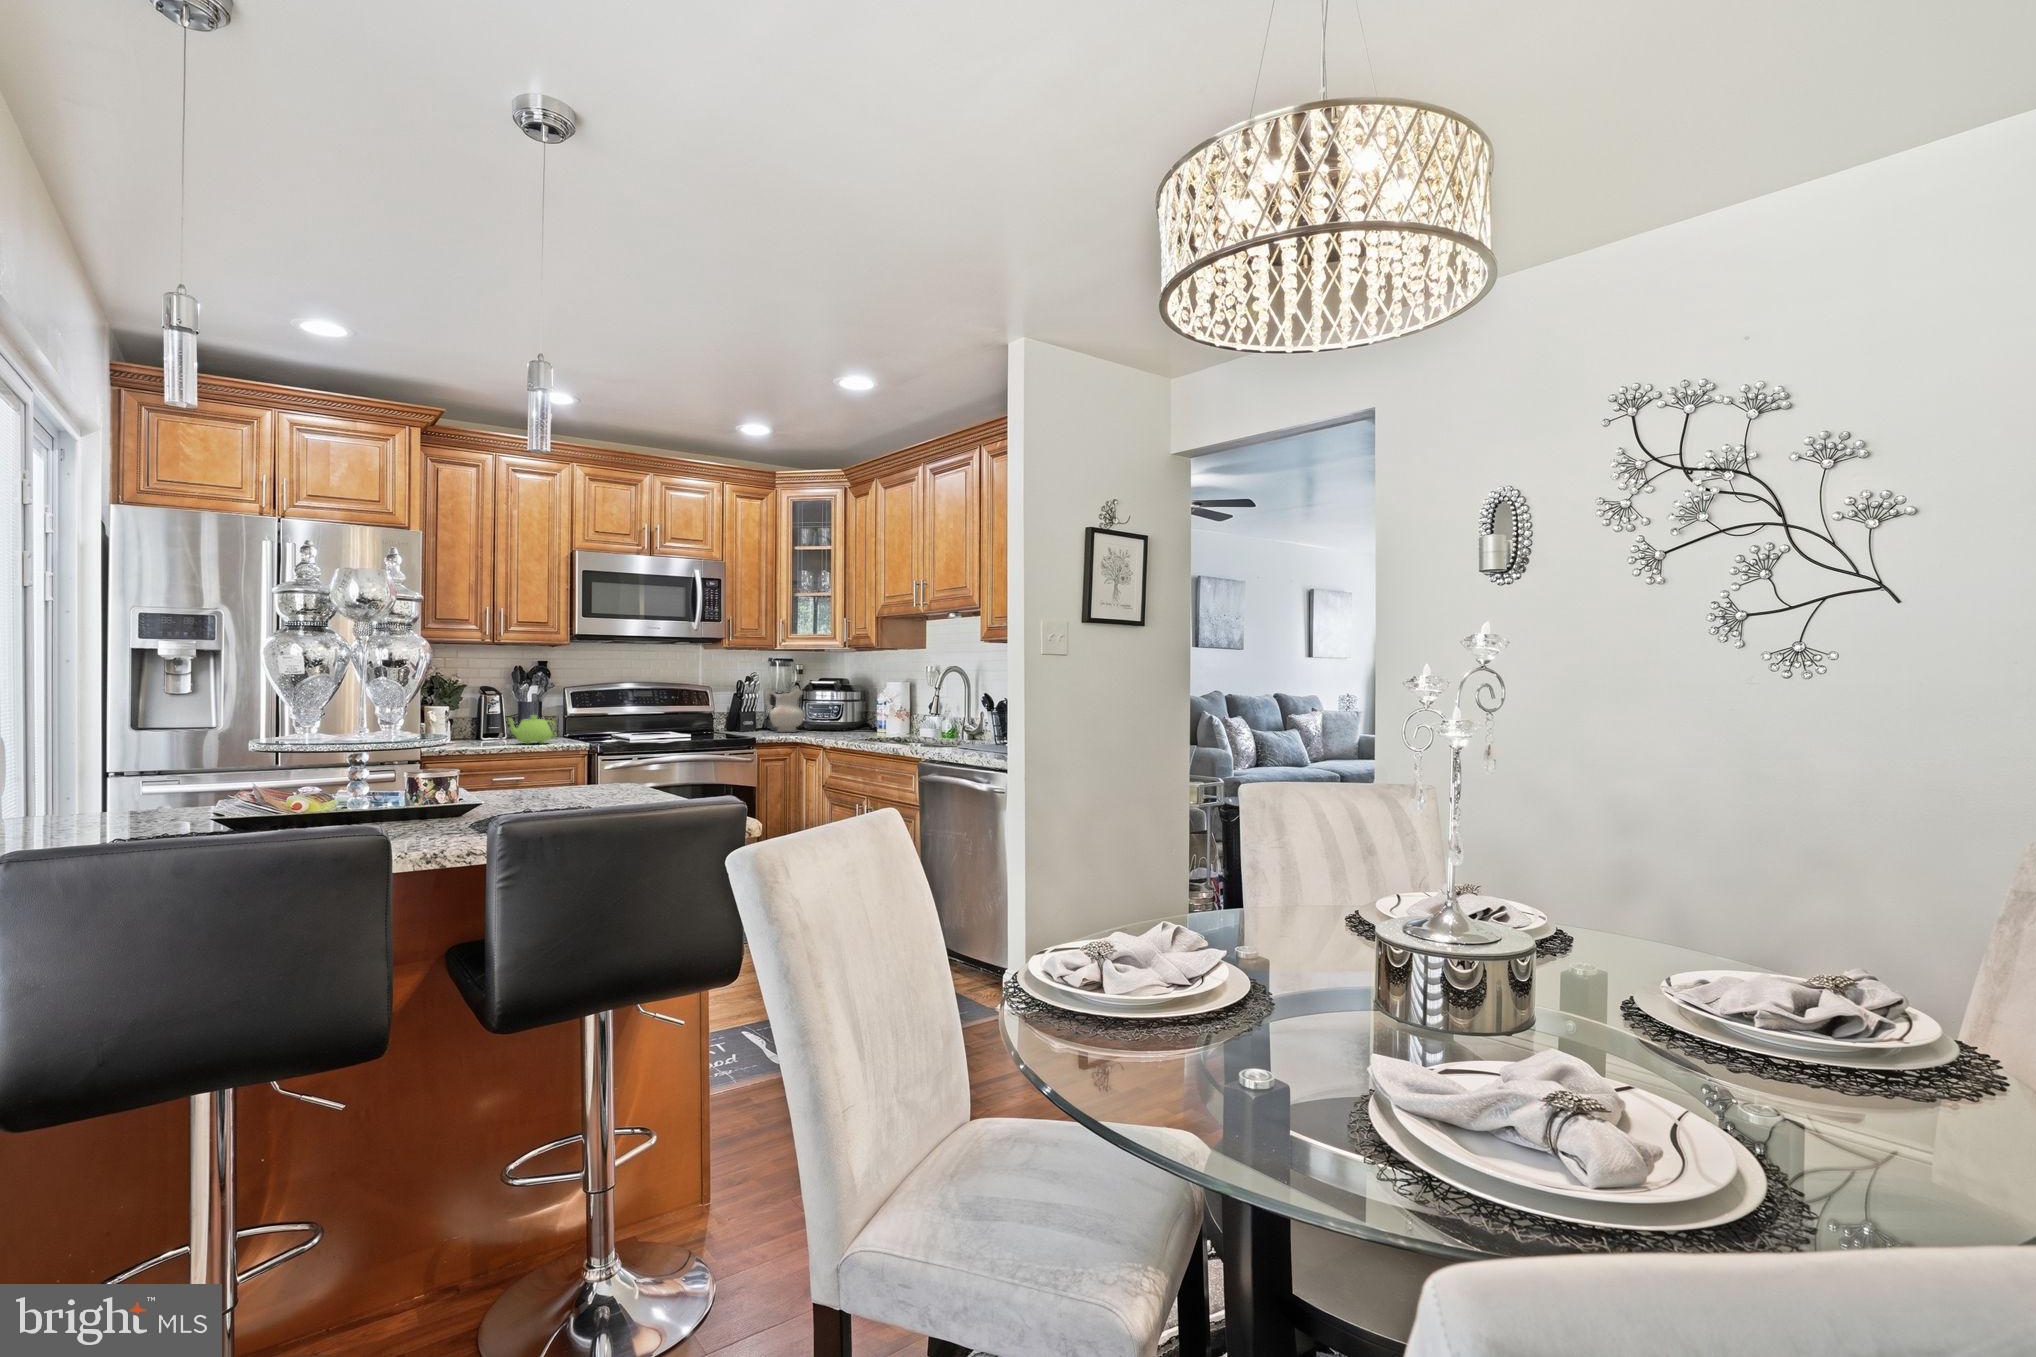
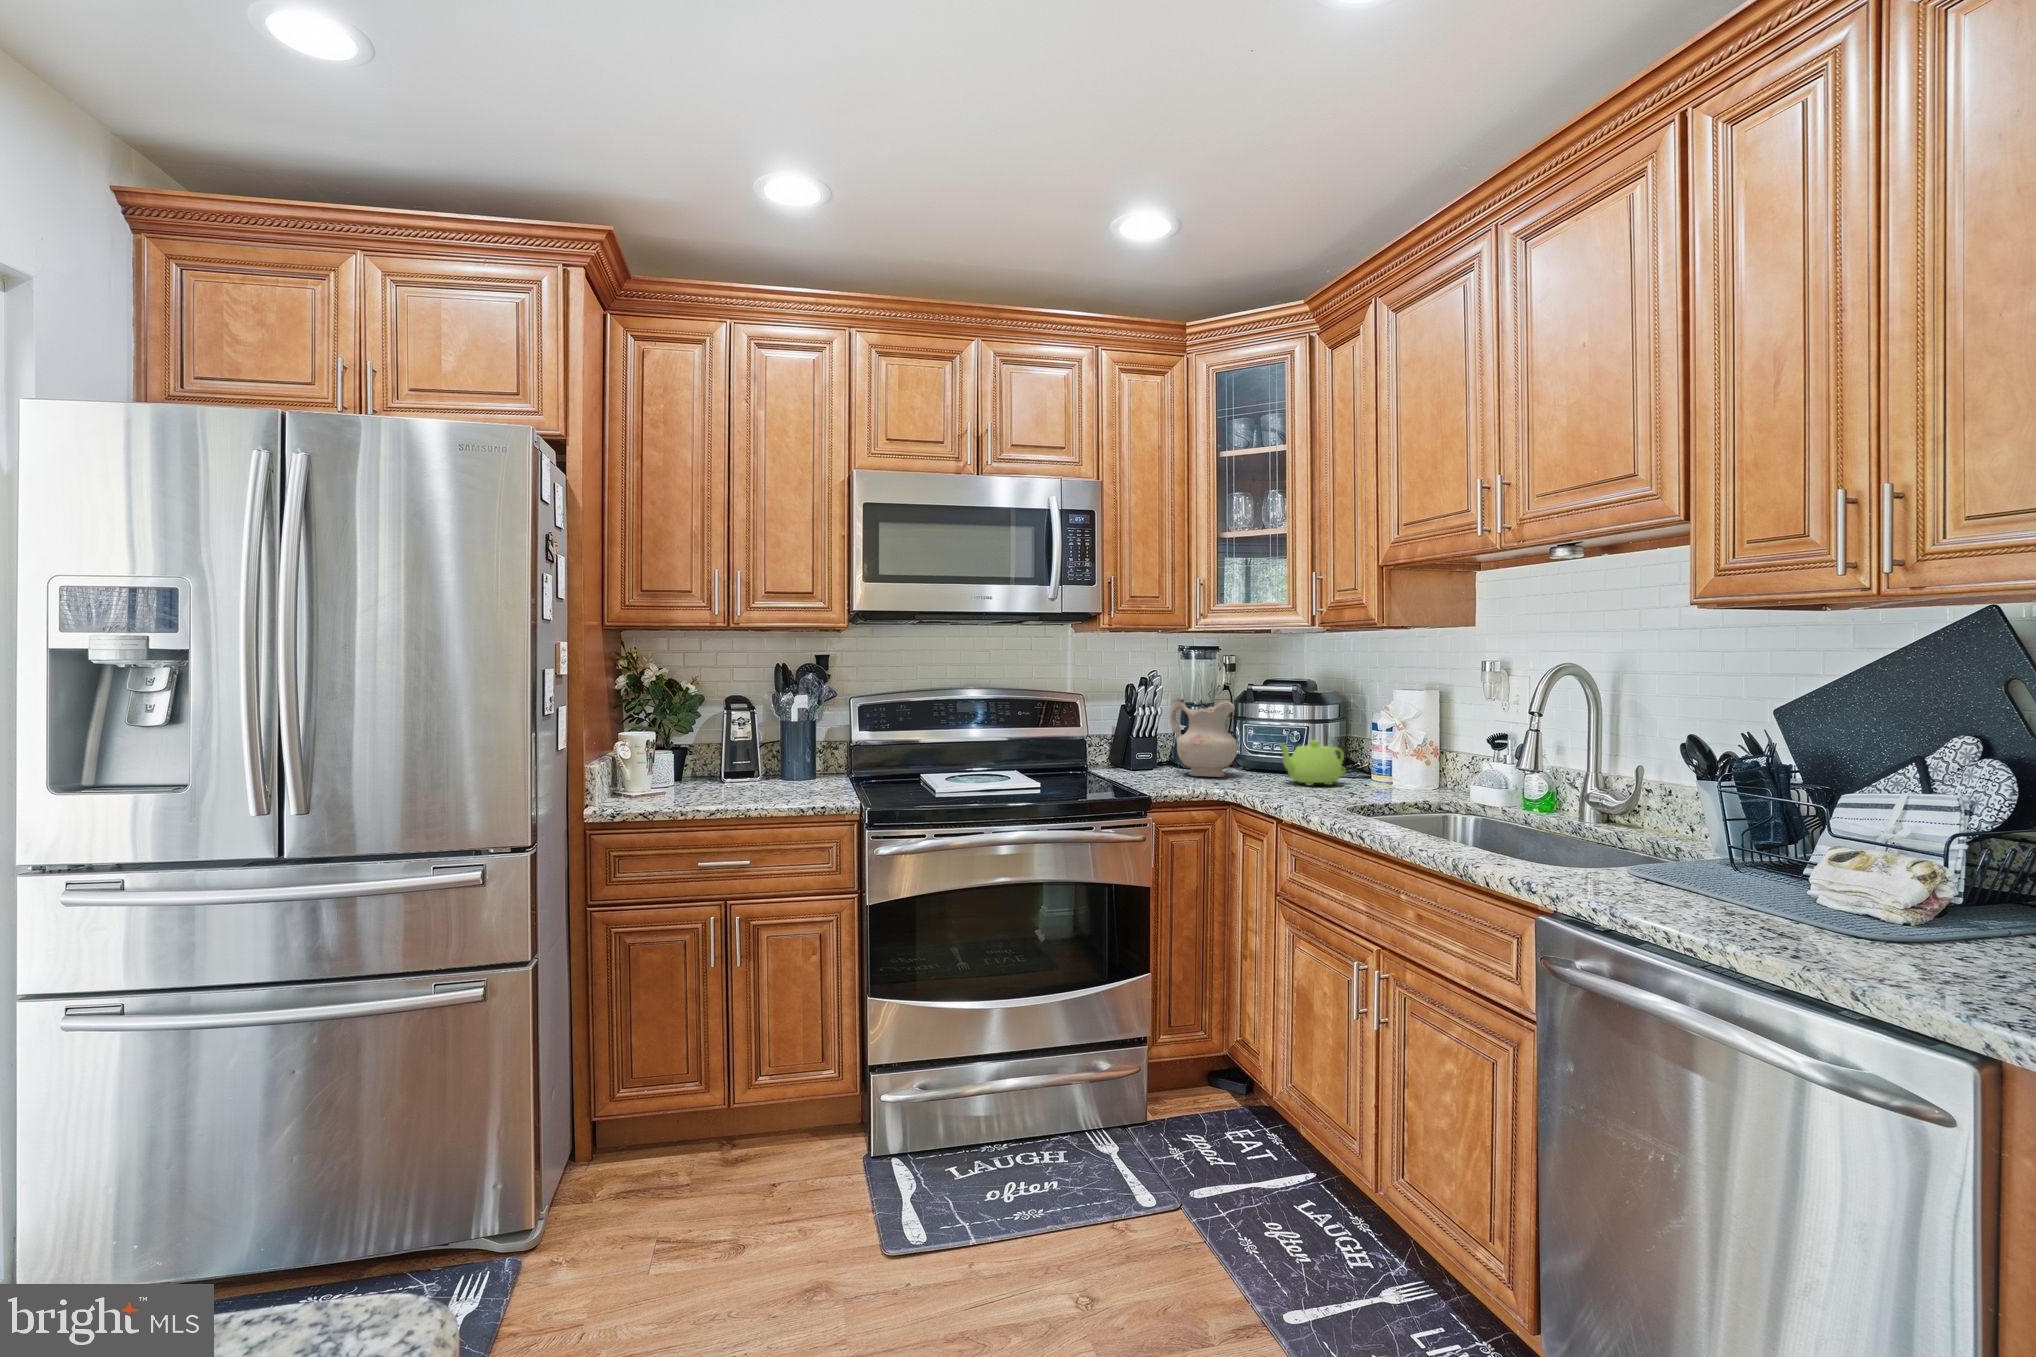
teapot: present [508,716,557,744] -> present [1279,740,1346,785]

